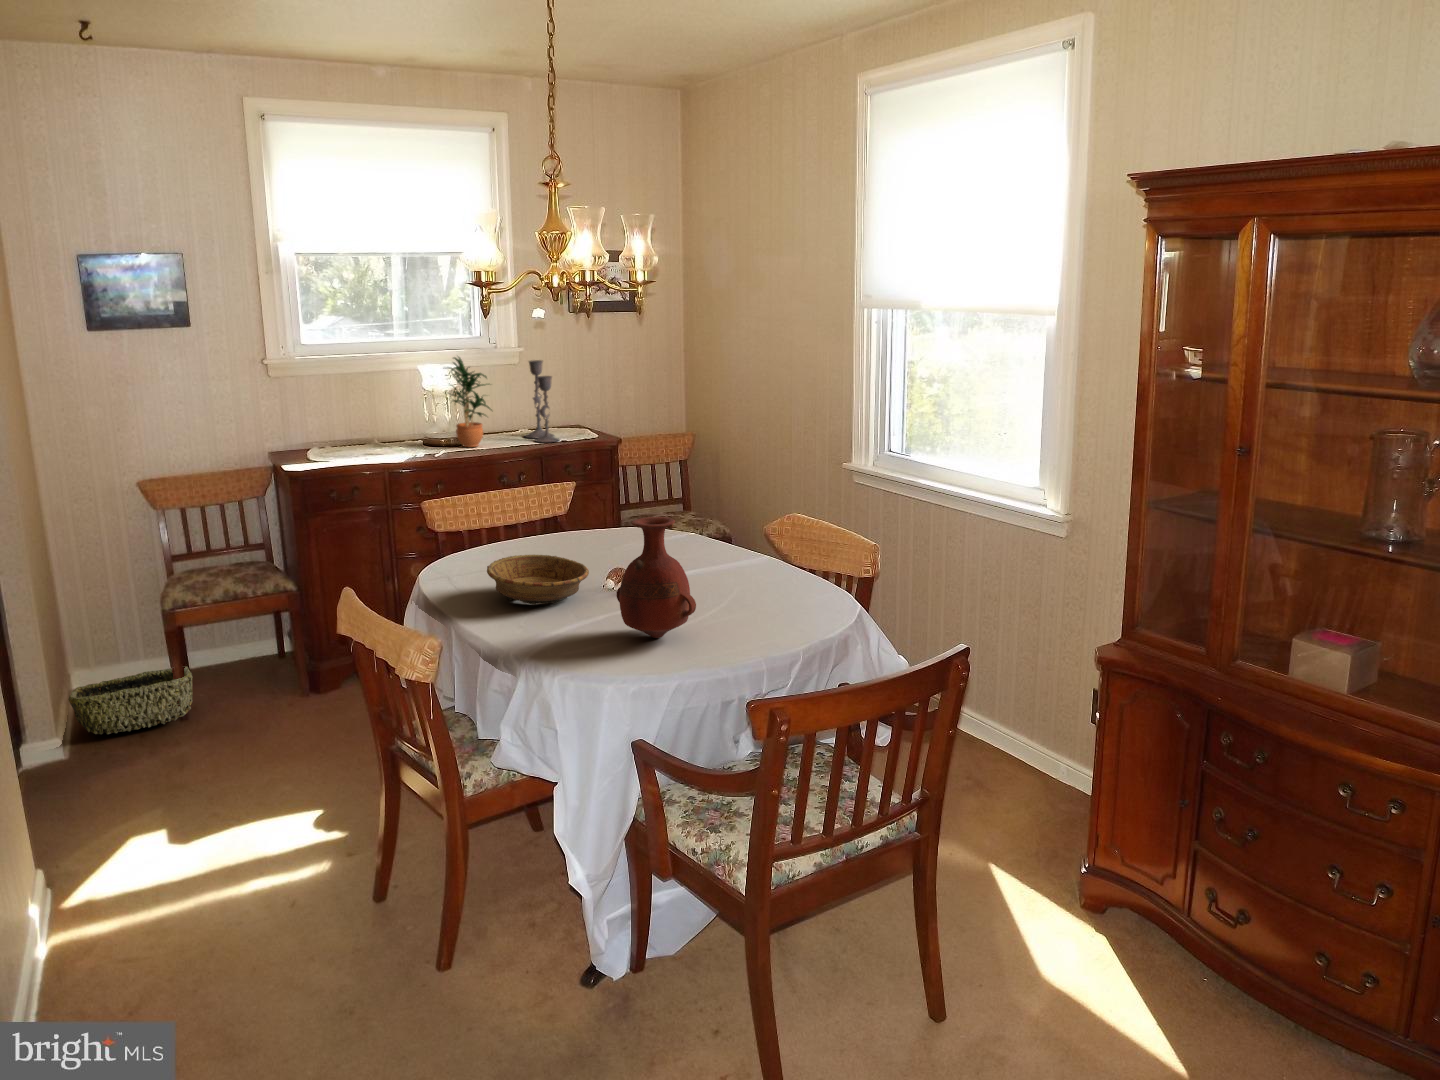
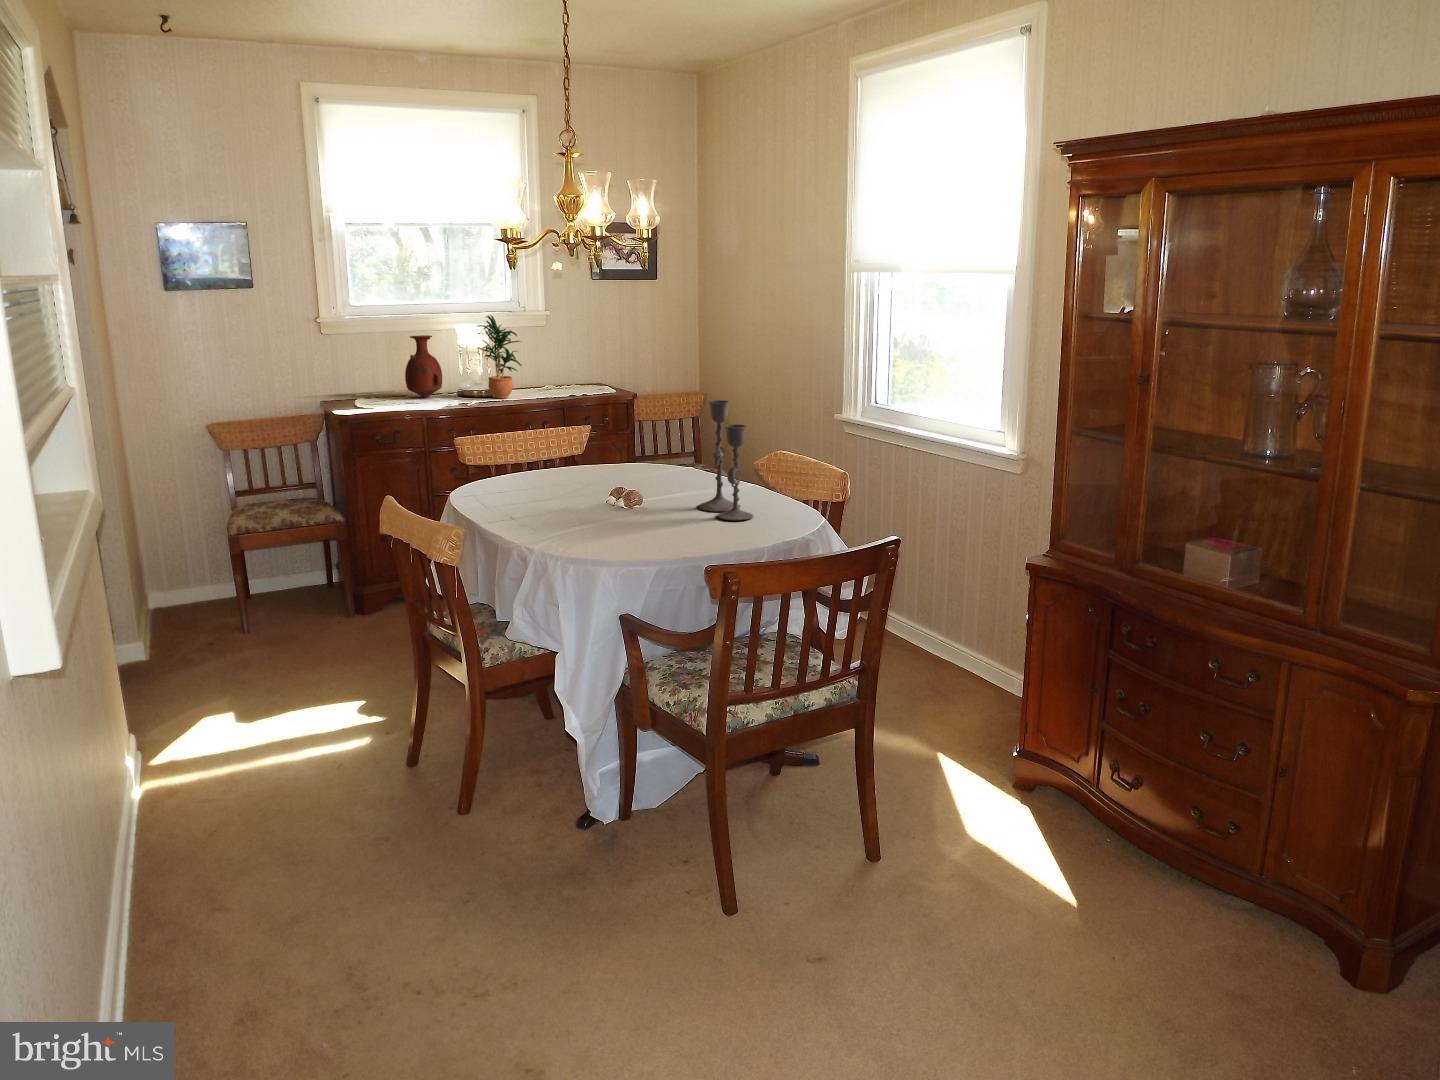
candlestick: present [524,360,559,442] -> present [698,400,753,520]
vase: present [616,517,696,638] -> present [405,335,442,398]
decorative bowl: present [487,555,589,604] -> none [507,476,594,515]
woven basket: present [68,666,193,734] -> none [146,587,253,642]

